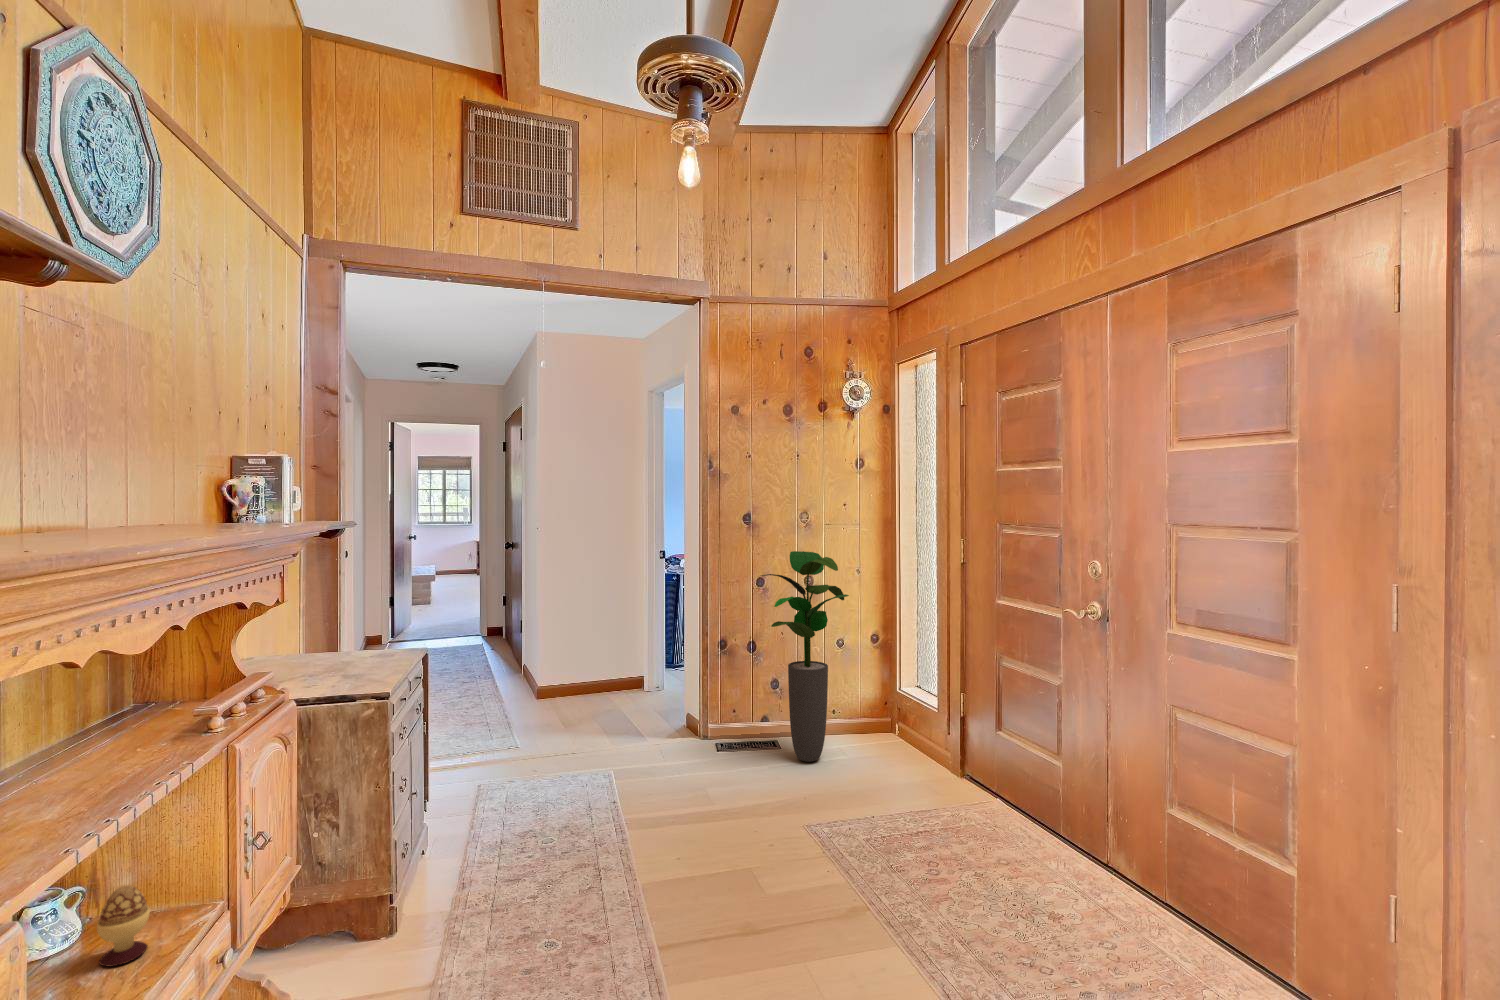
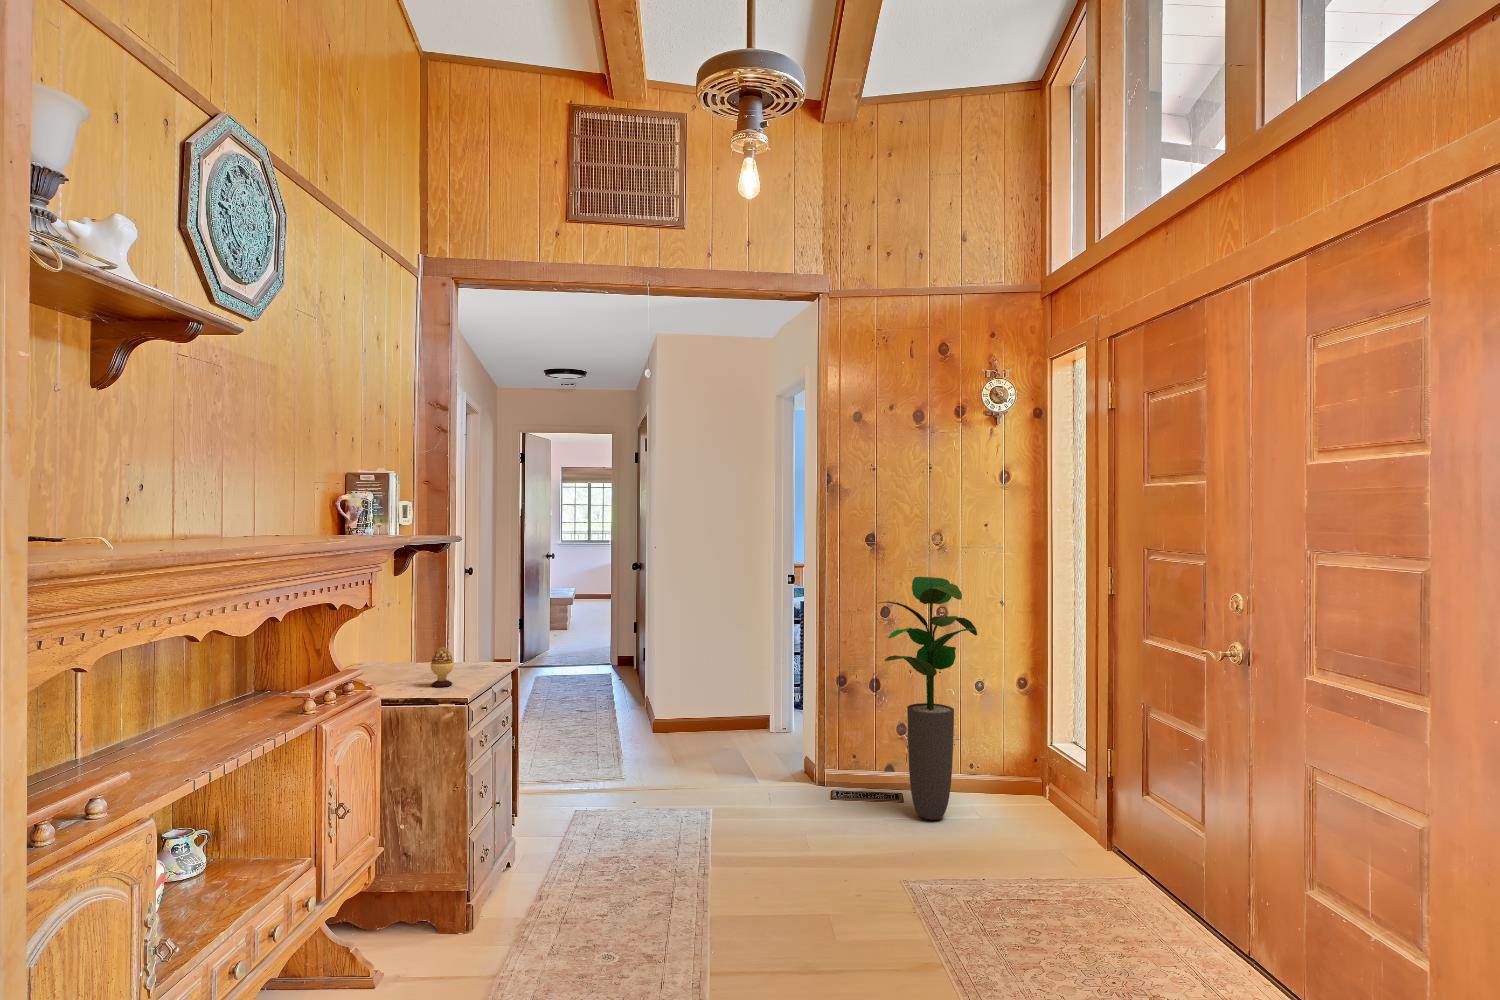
decorative egg: present [97,885,150,966] -> present [430,647,454,687]

